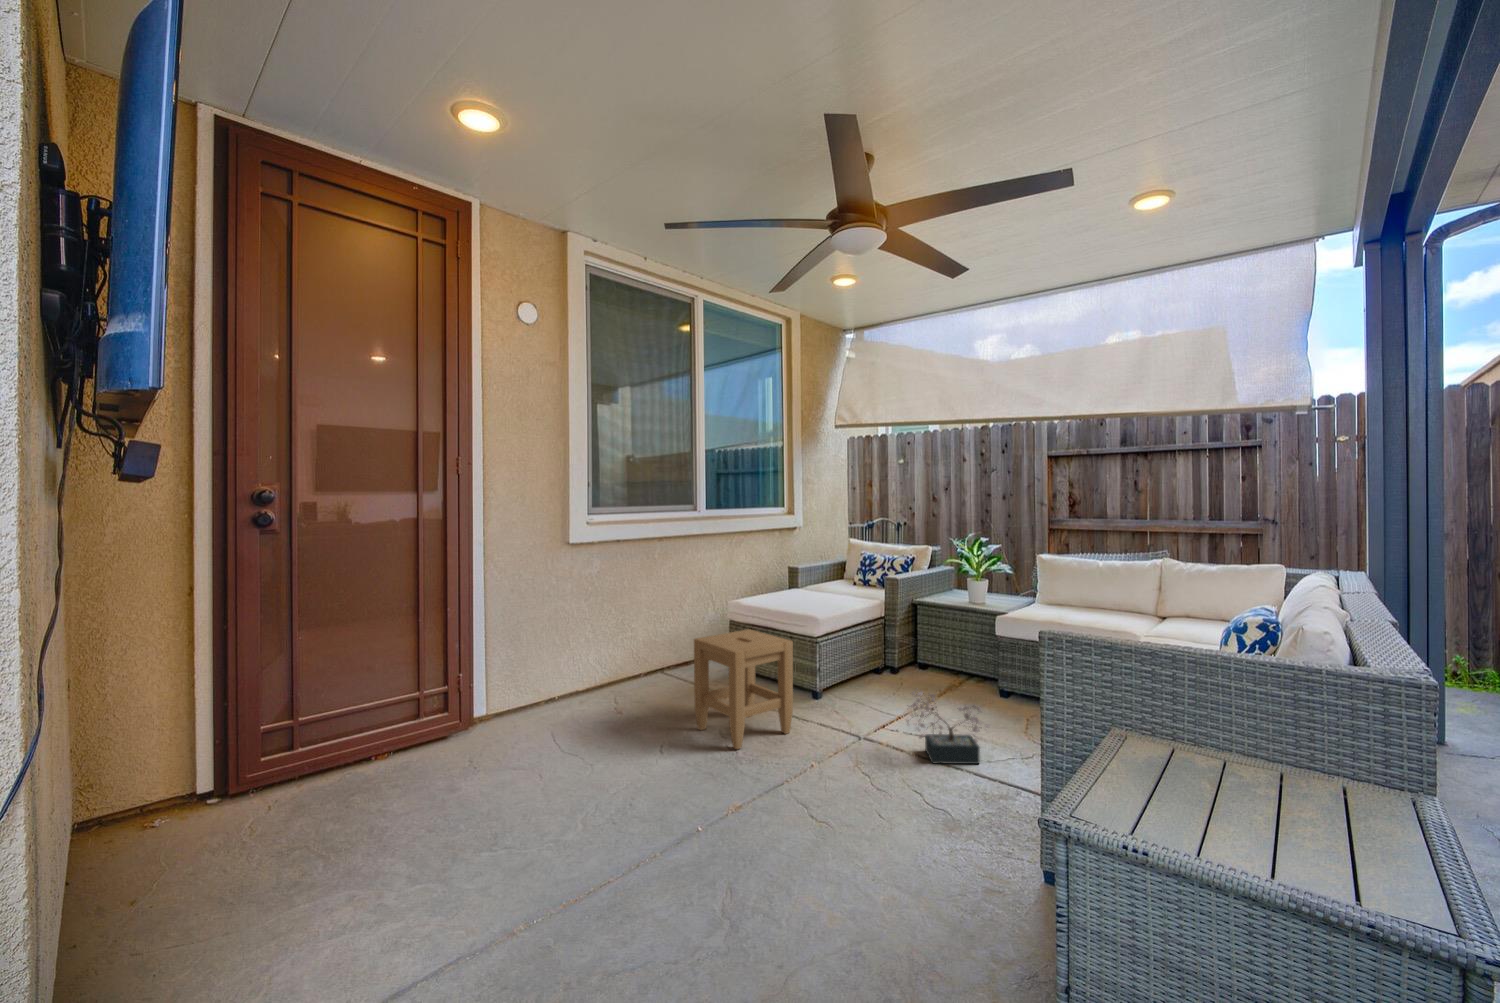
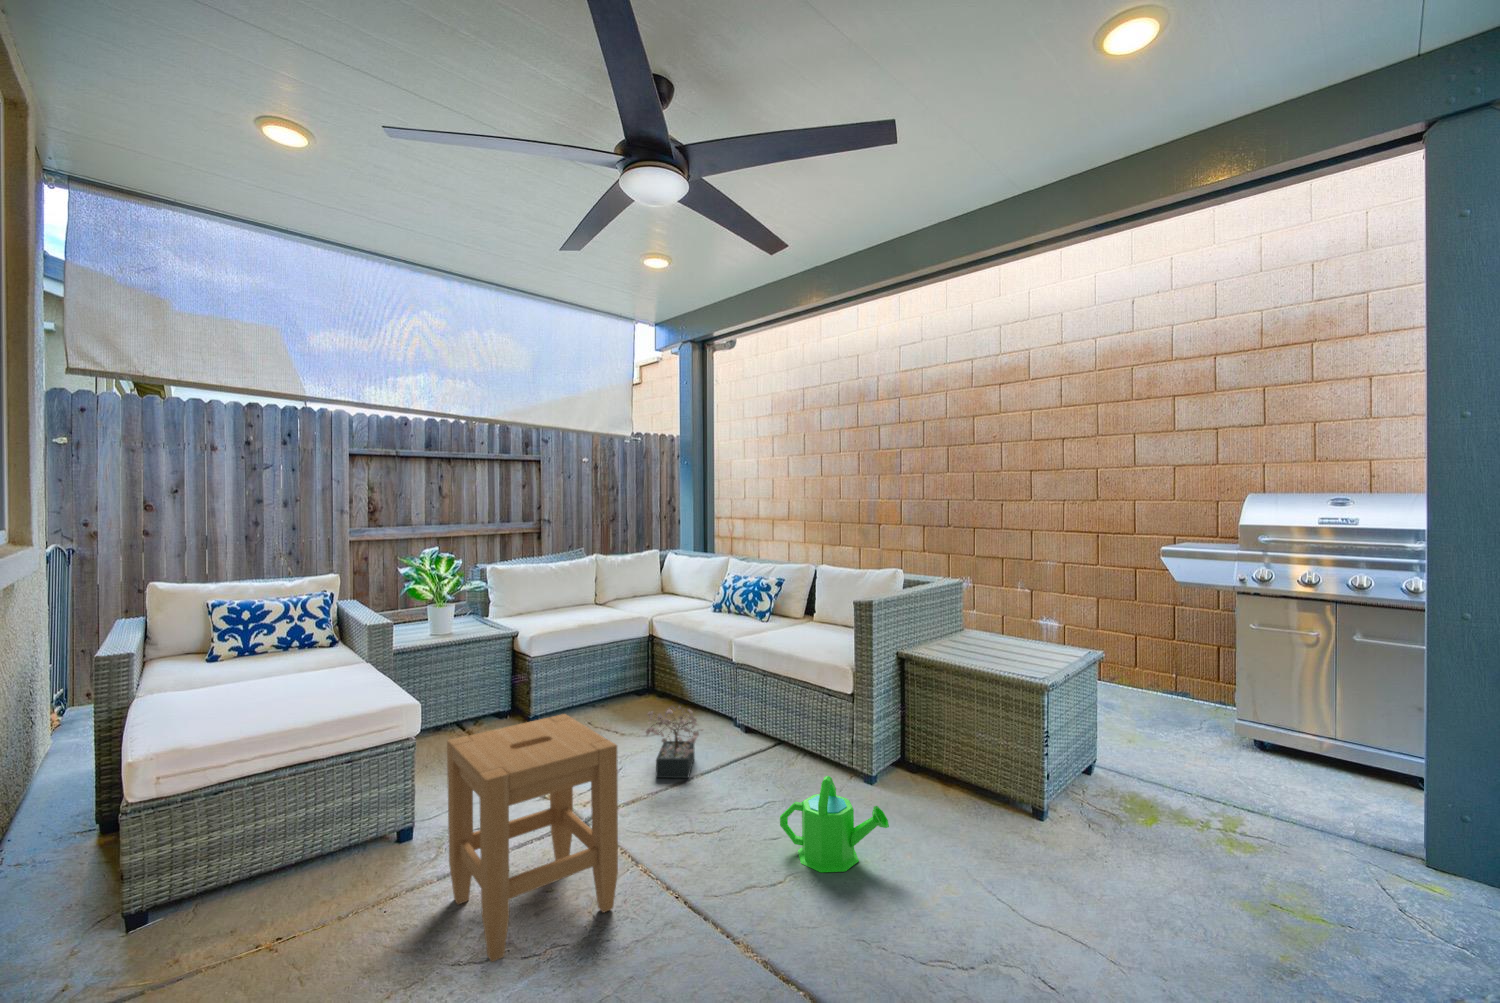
watering can: none [781,755,835,839] -> present [780,776,889,873]

